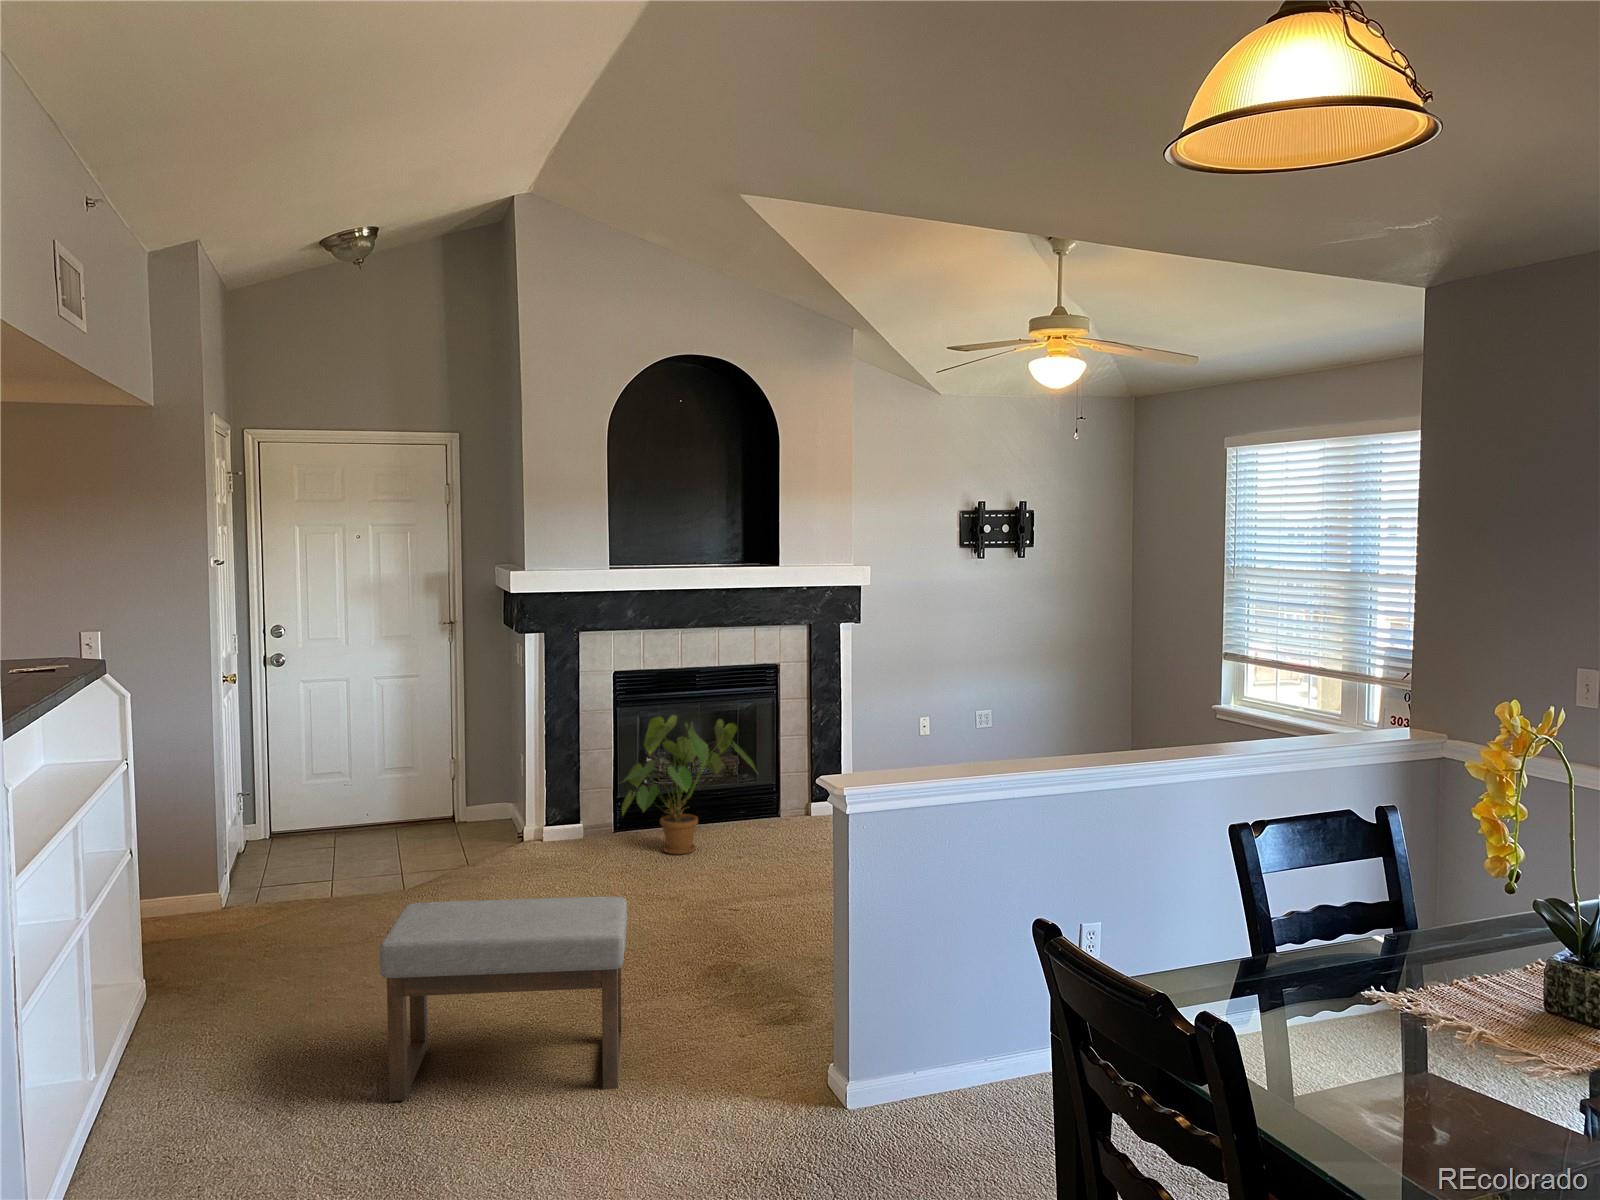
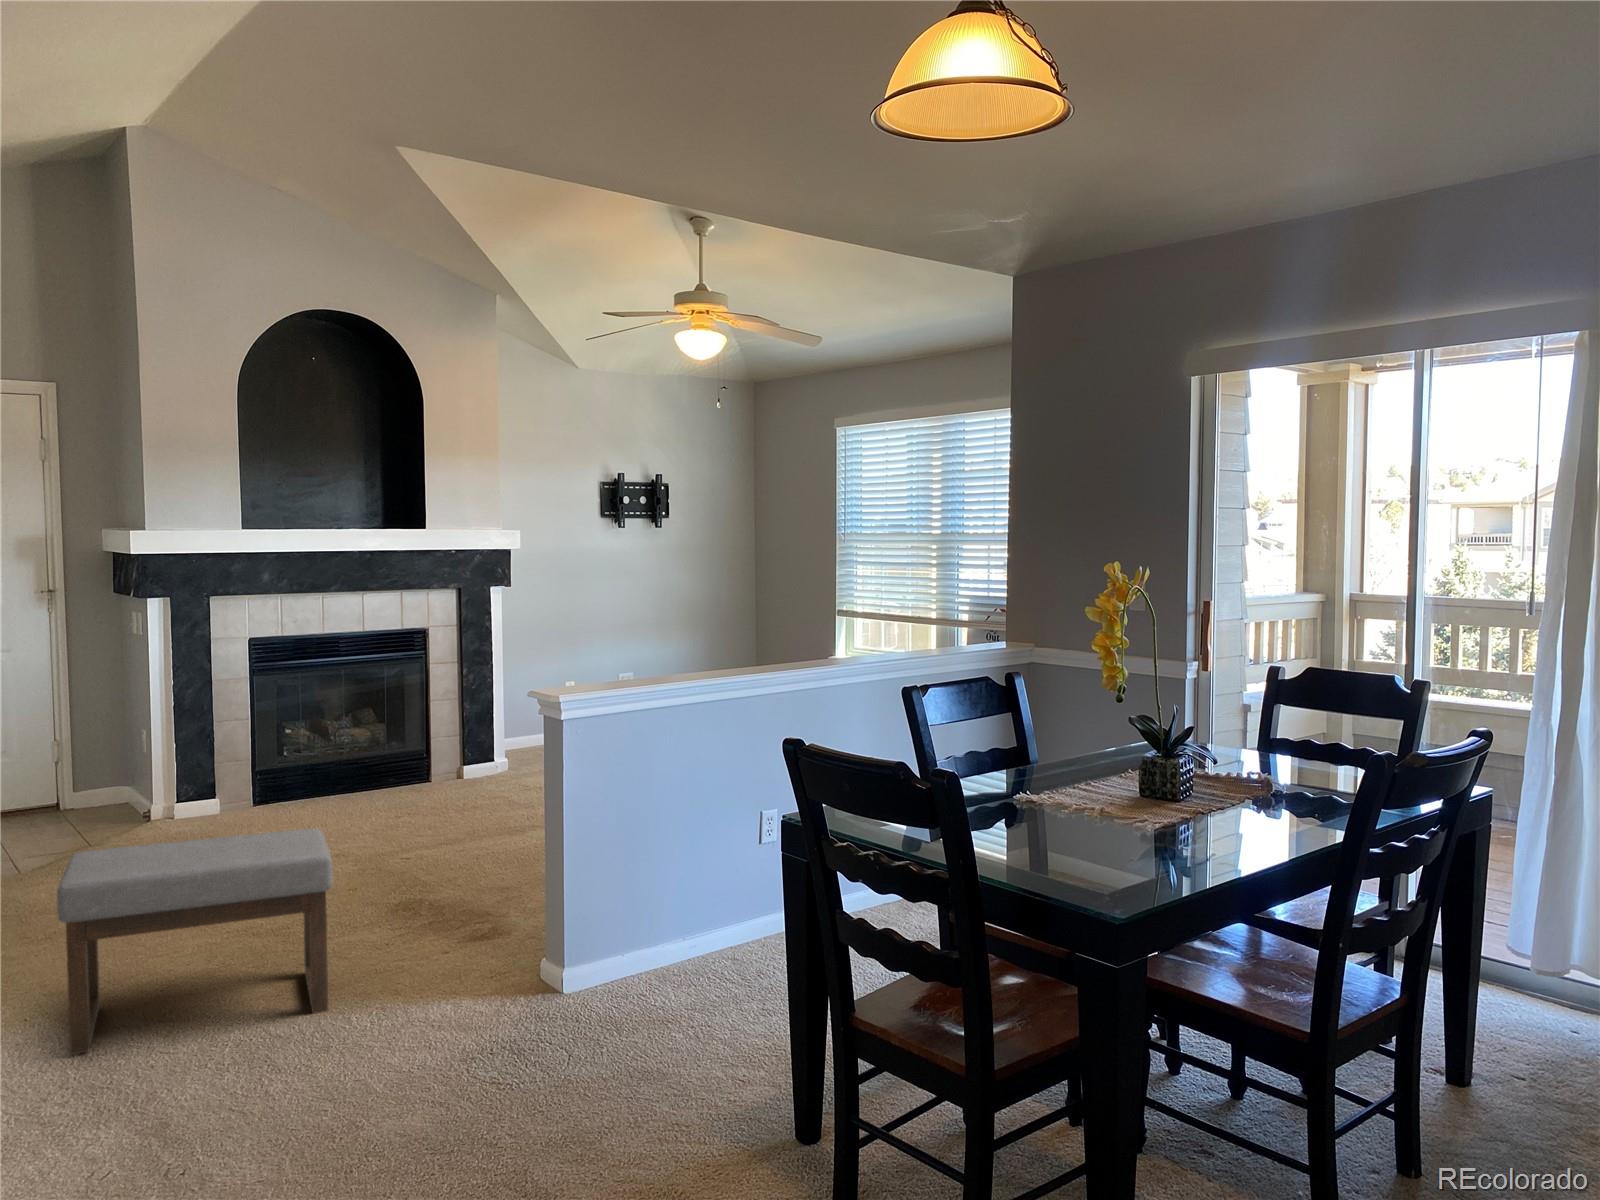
house plant: present [622,715,755,854] -> none [264,679,417,819]

